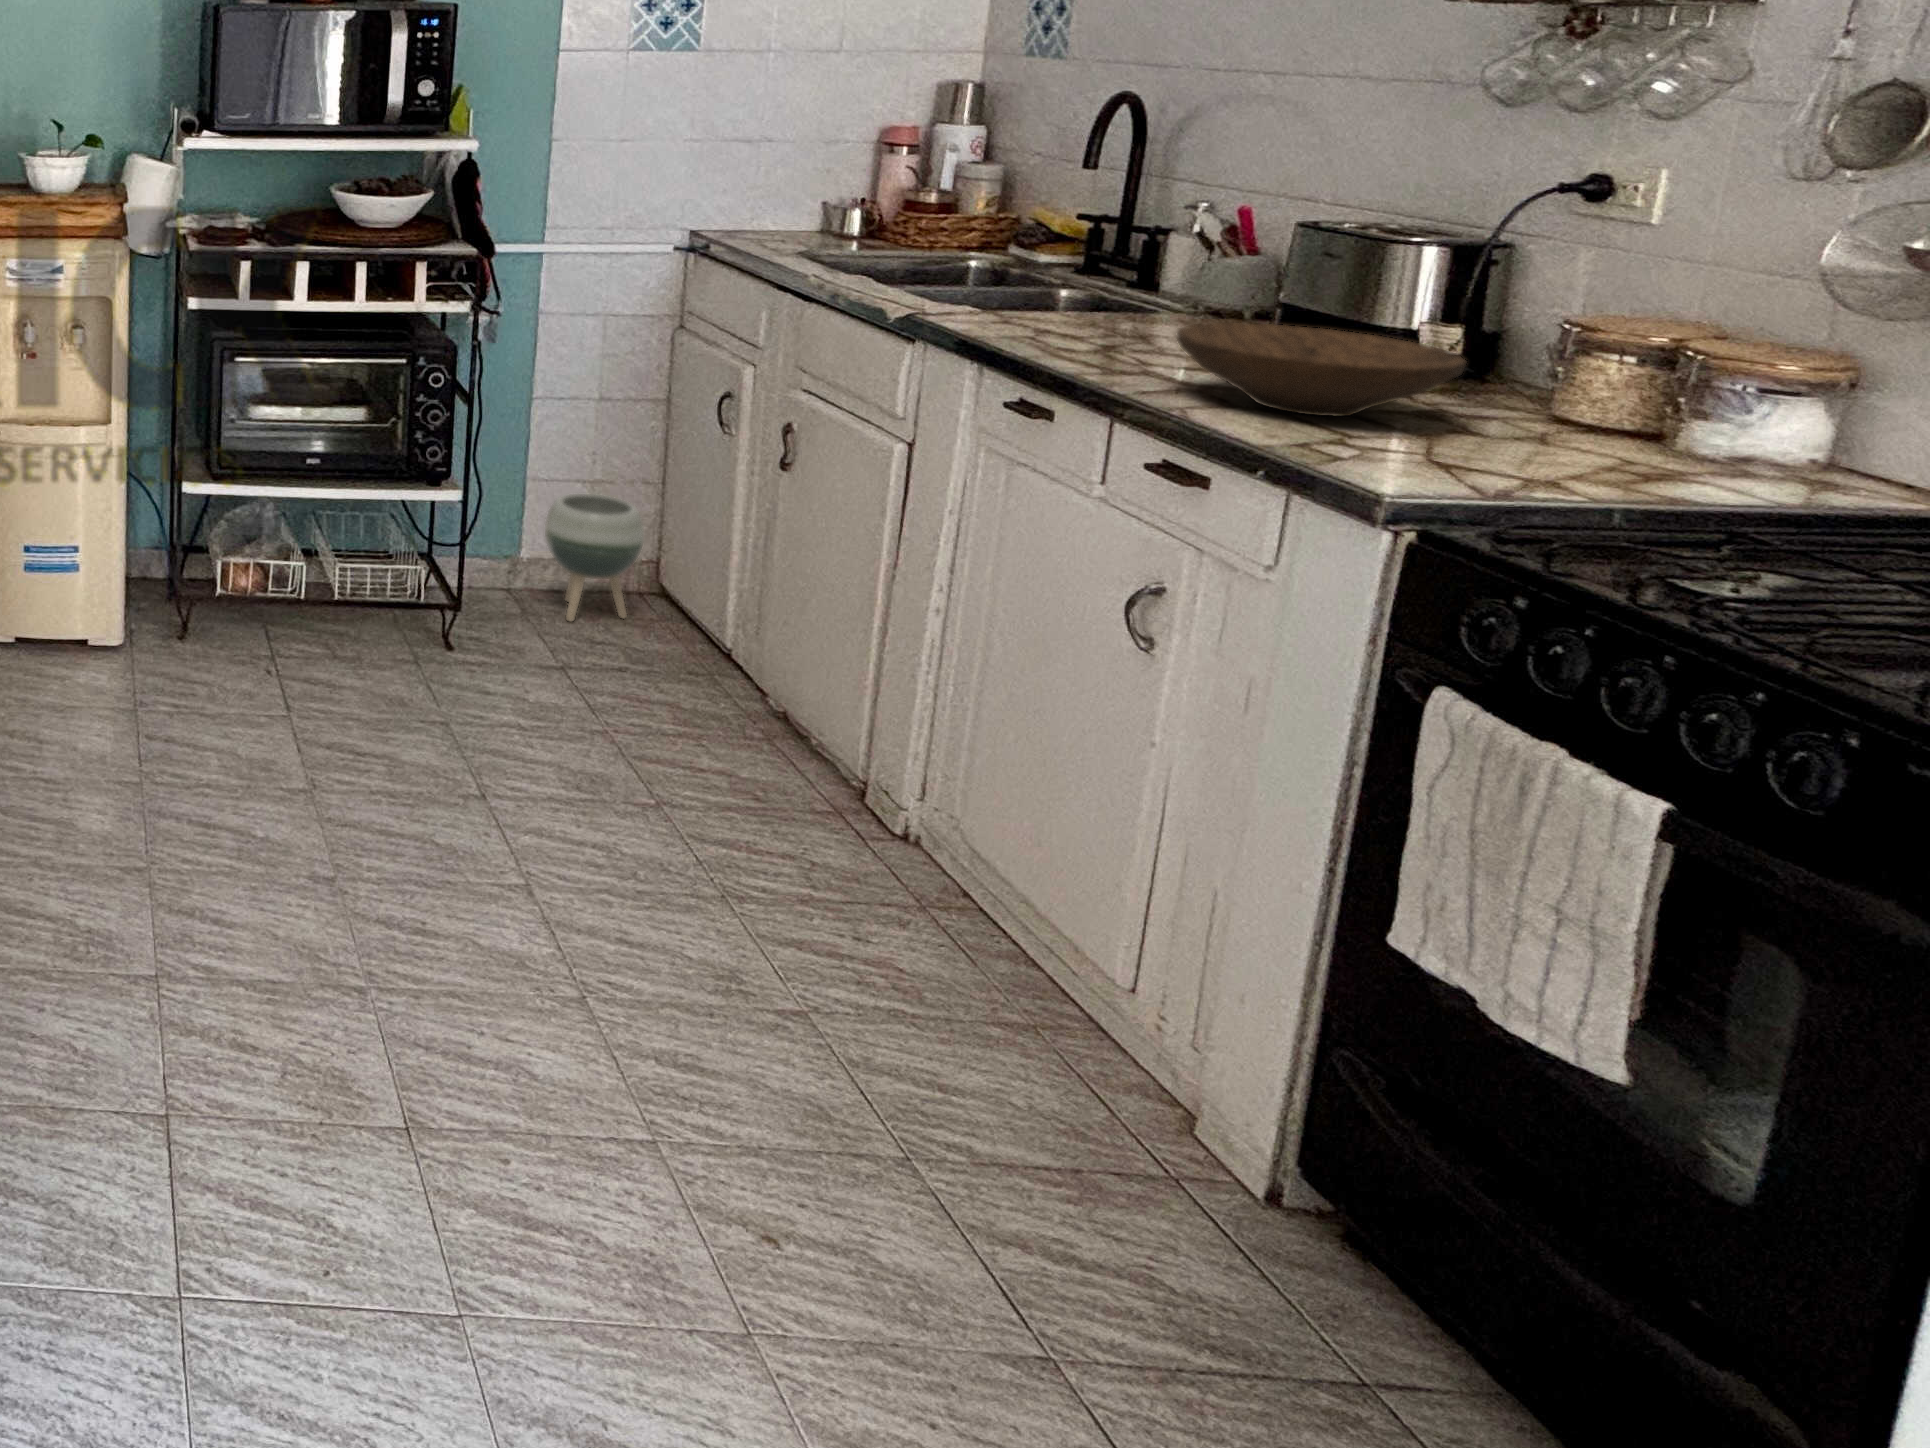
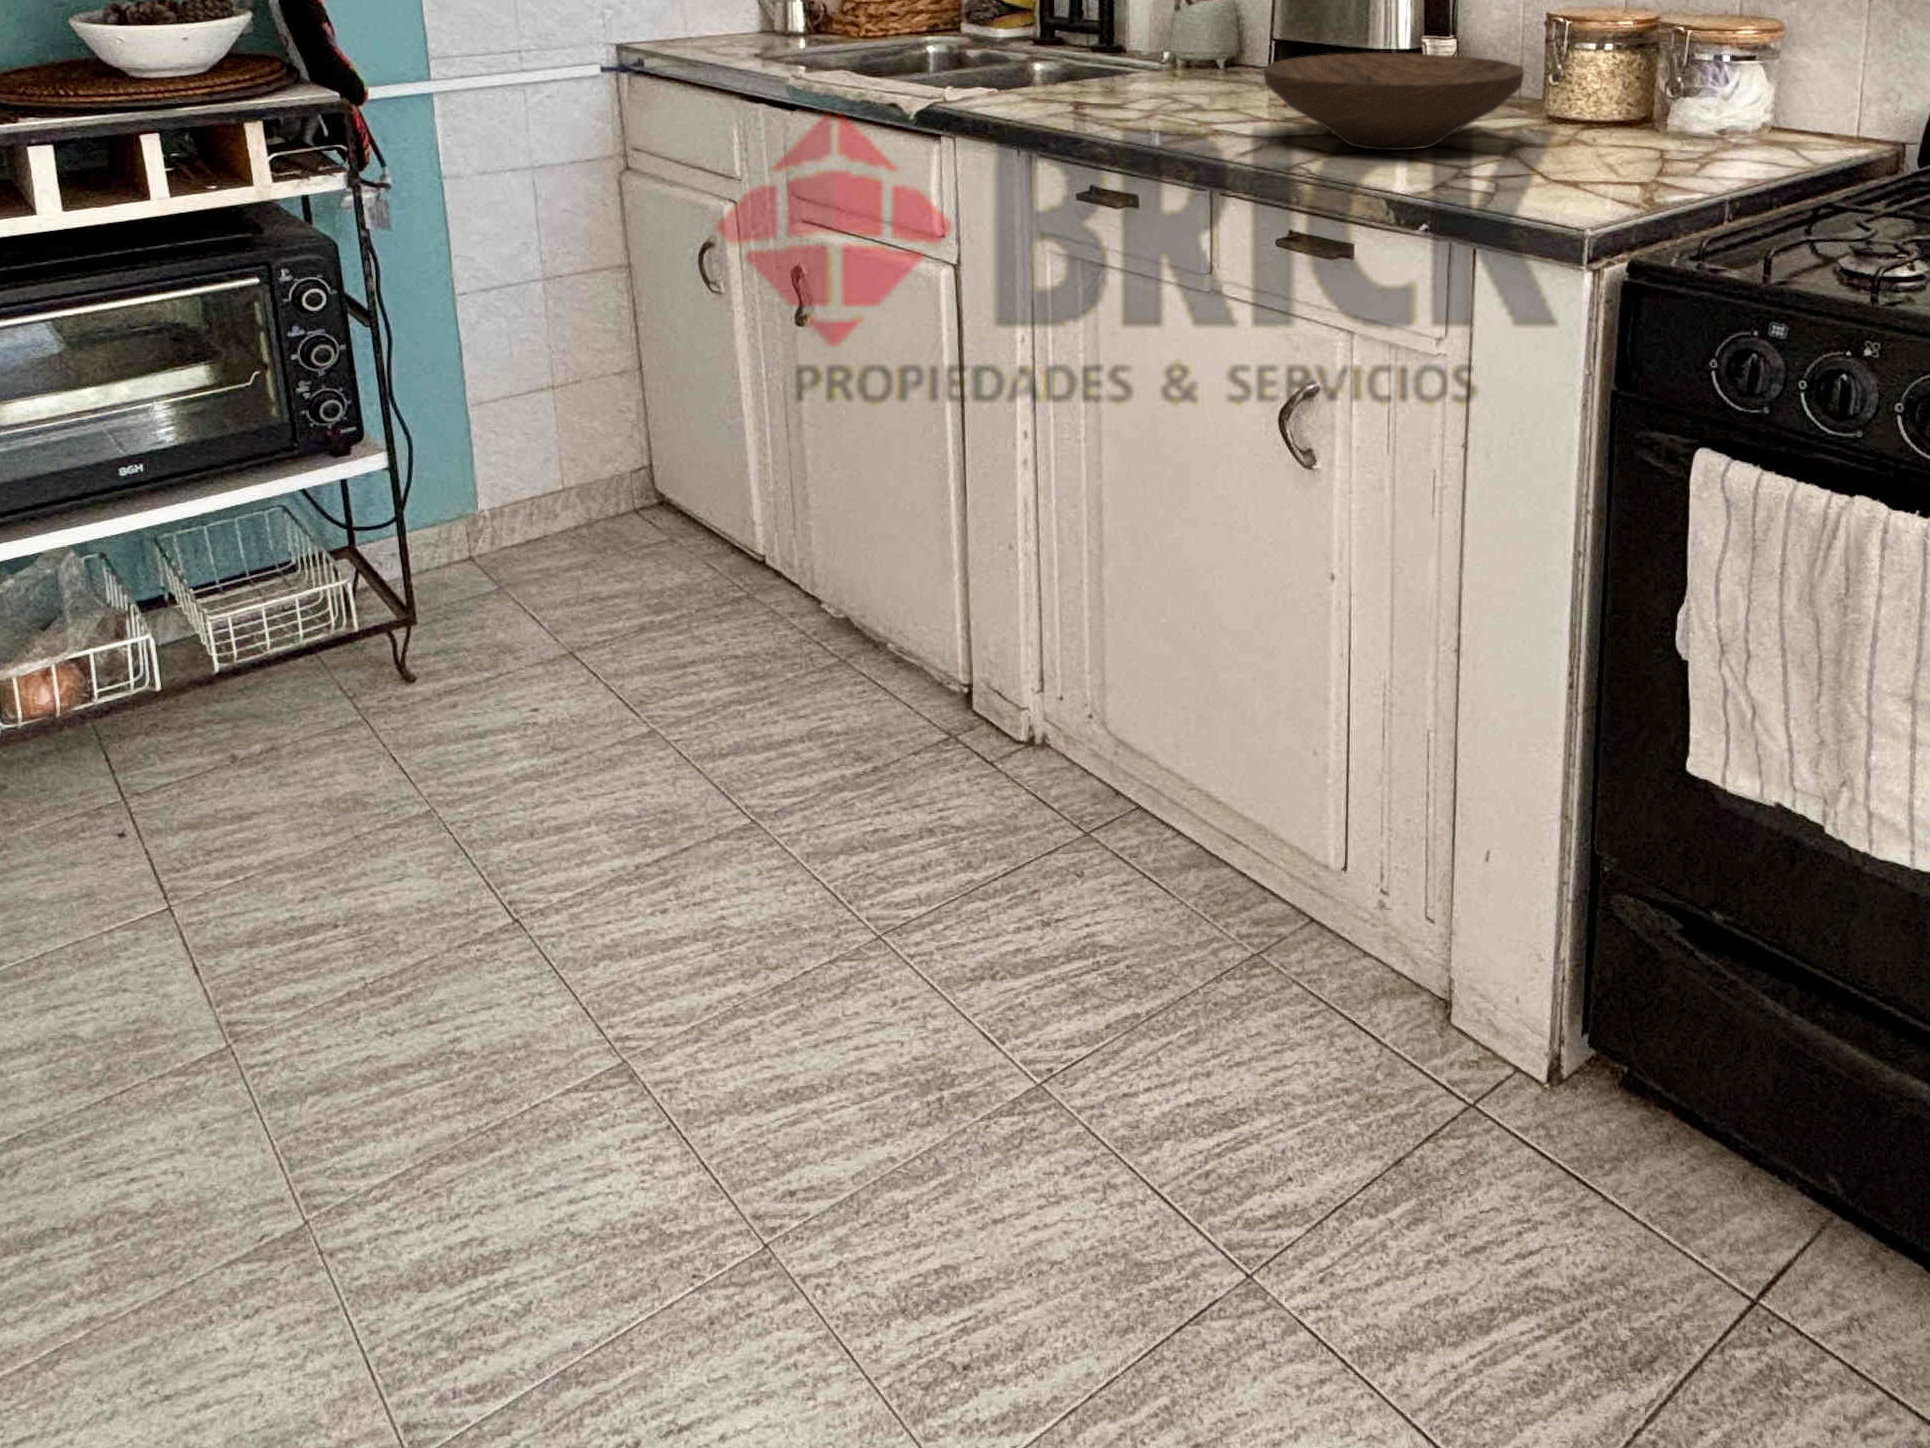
planter: present [545,494,644,621] -> none [505,403,634,581]

